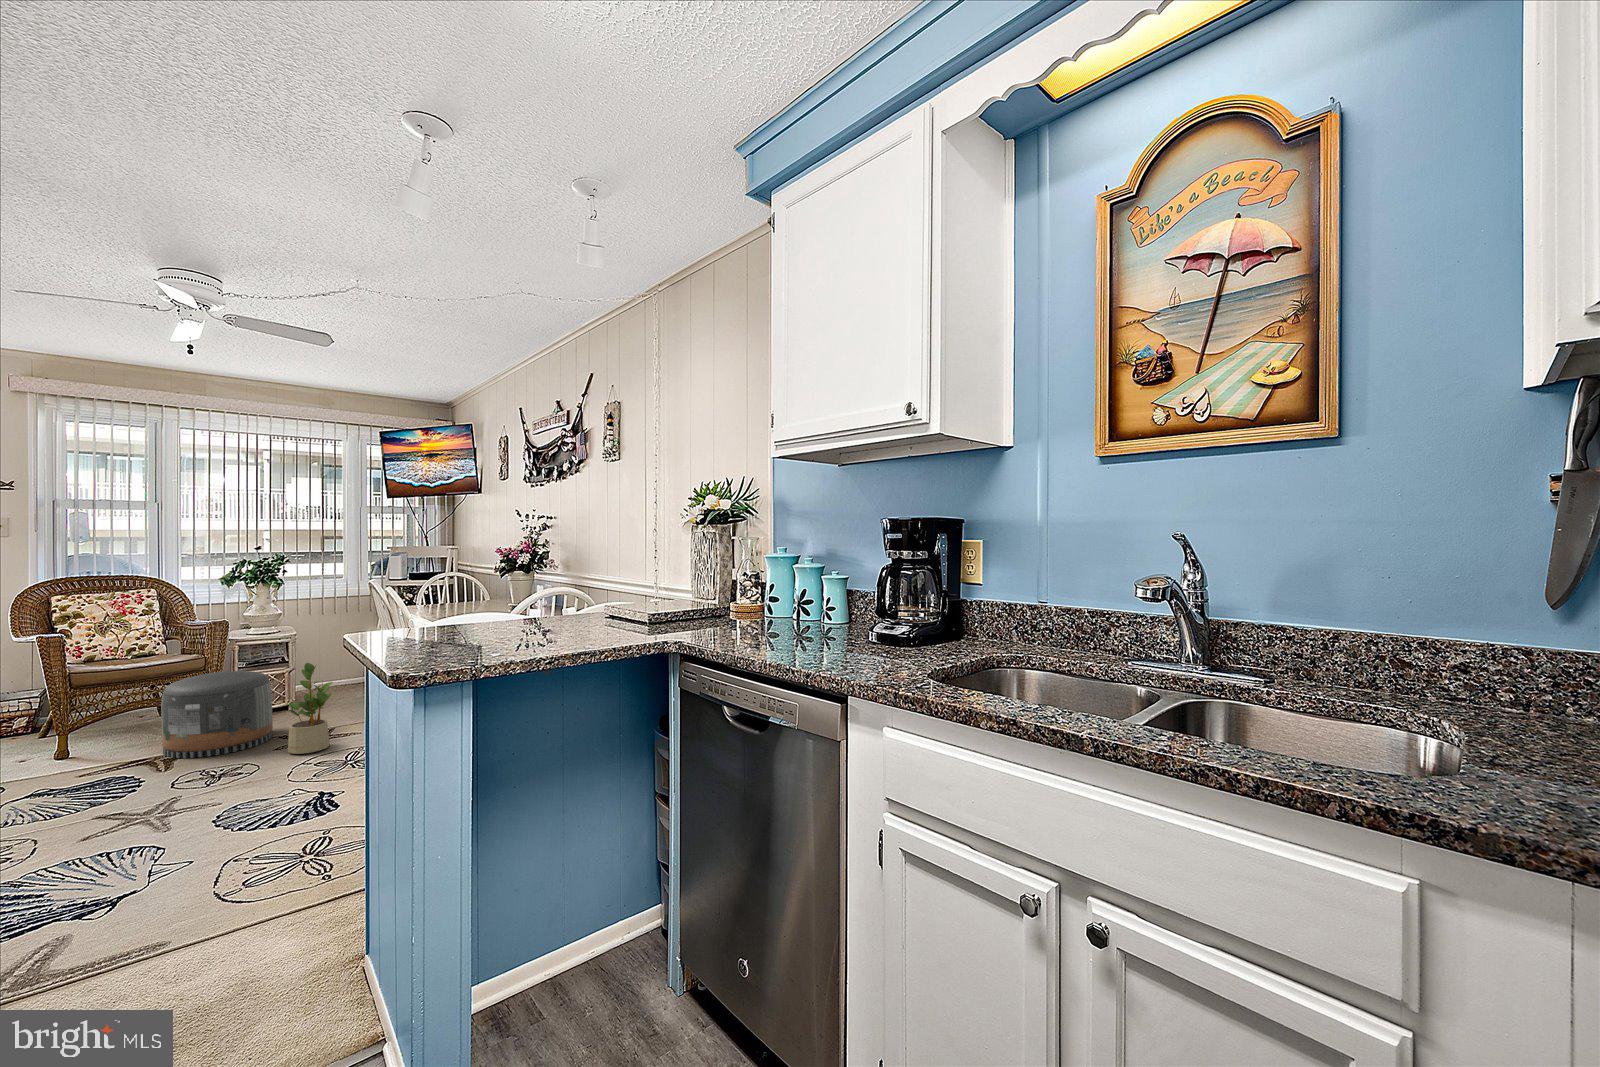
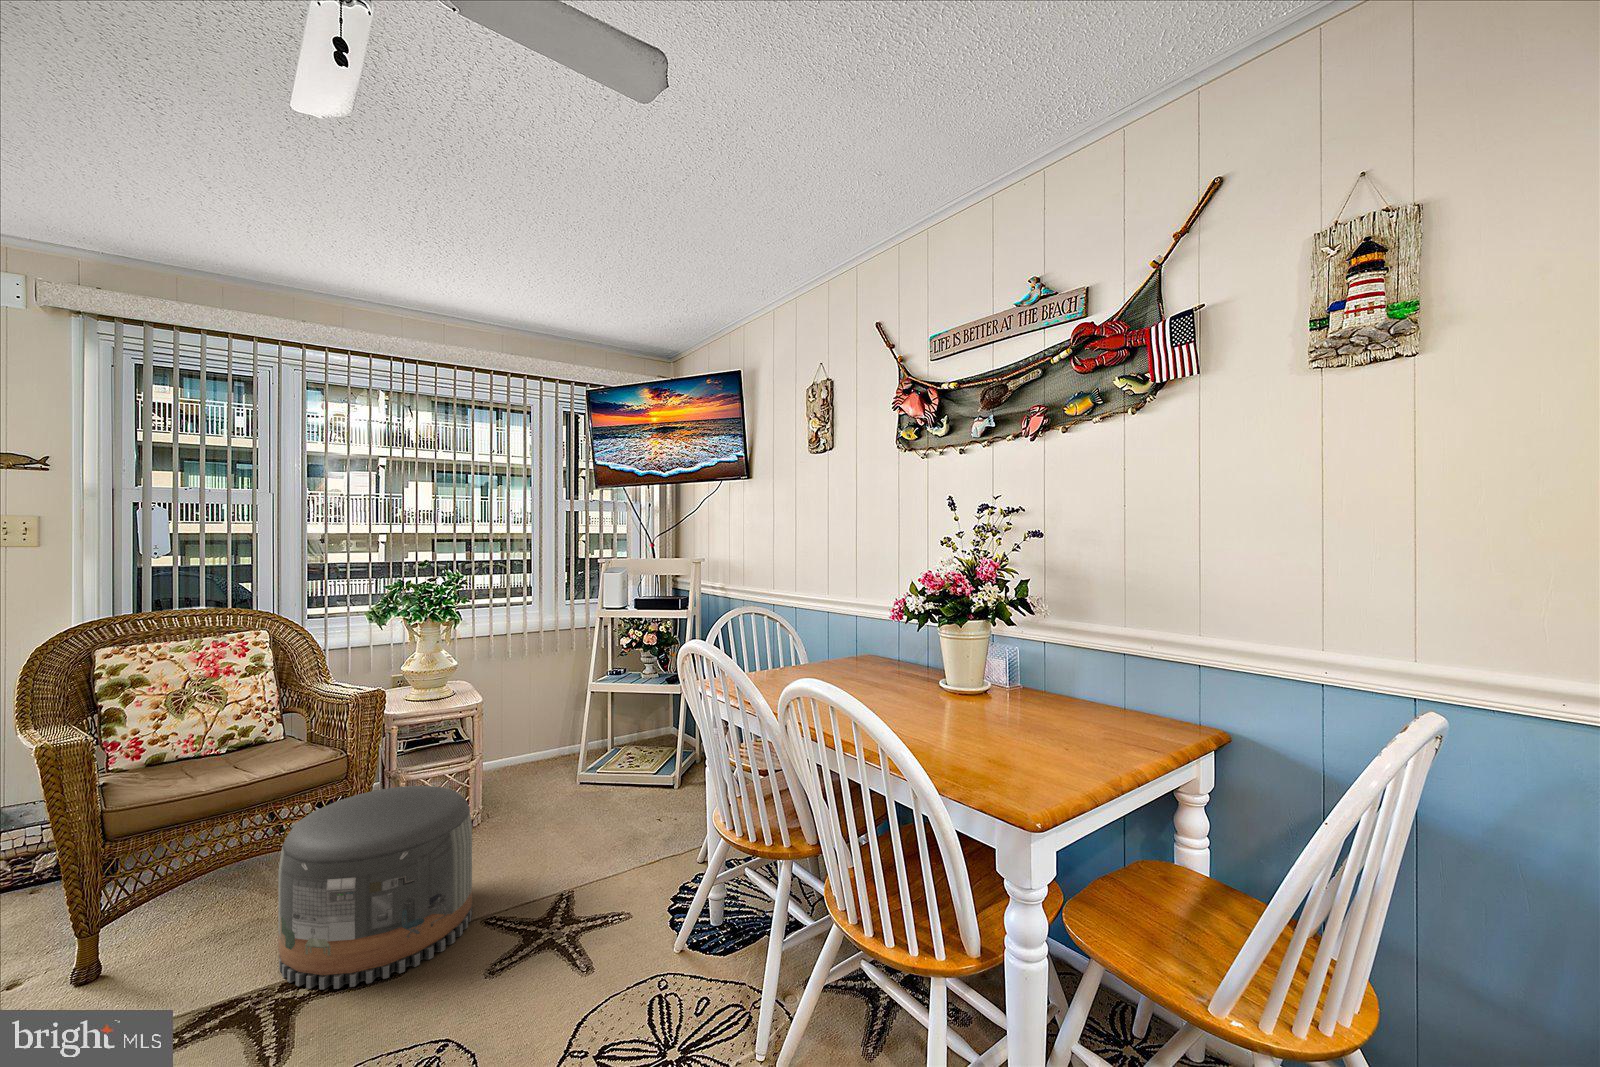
potted plant: present [288,663,333,754] -> none [522,789,605,982]

